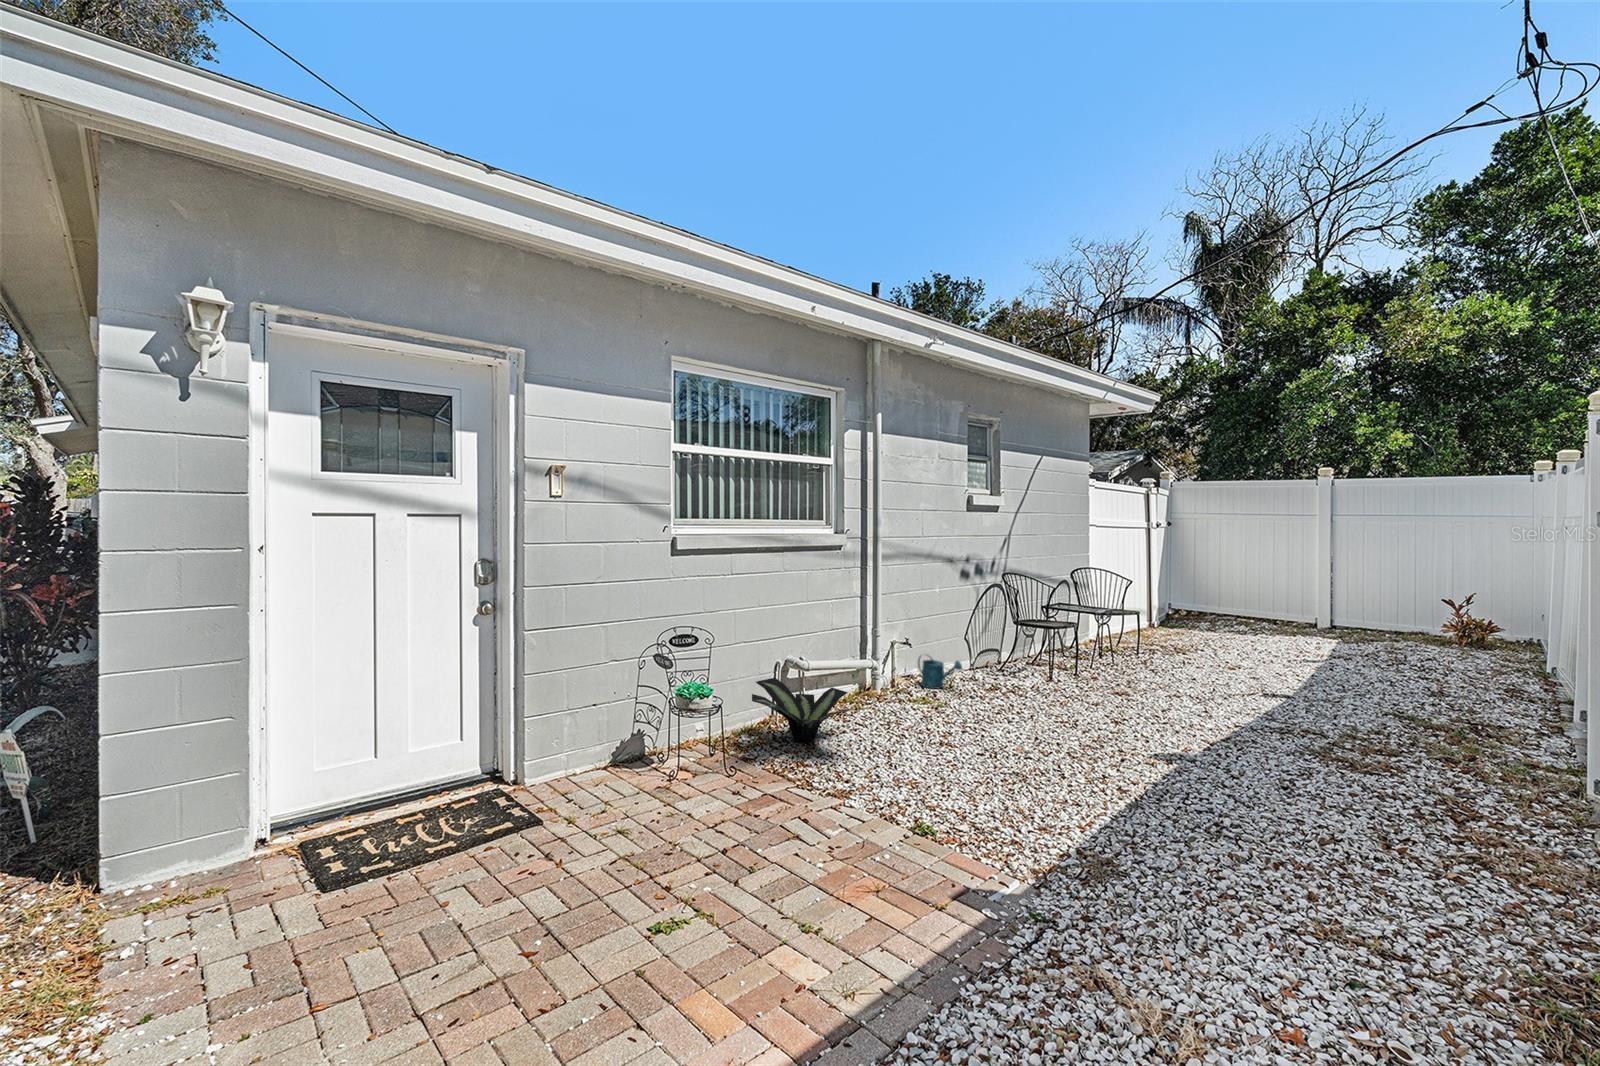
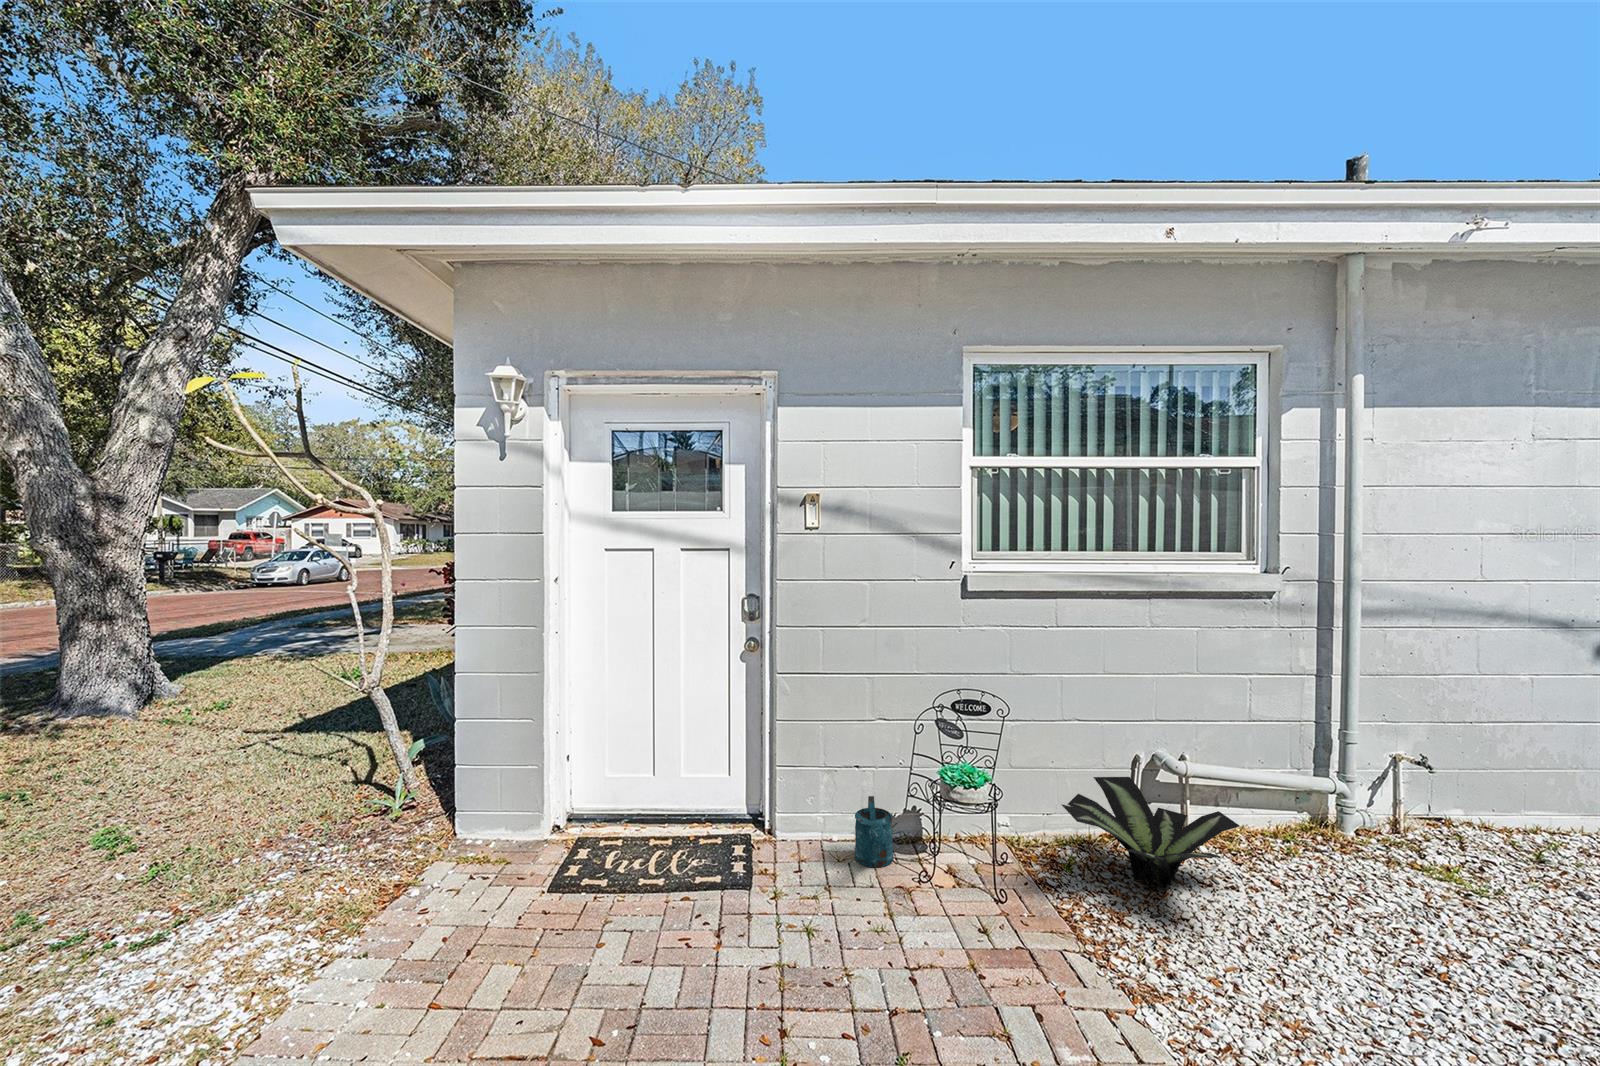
watering can: present [918,656,962,689] -> present [855,796,894,868]

